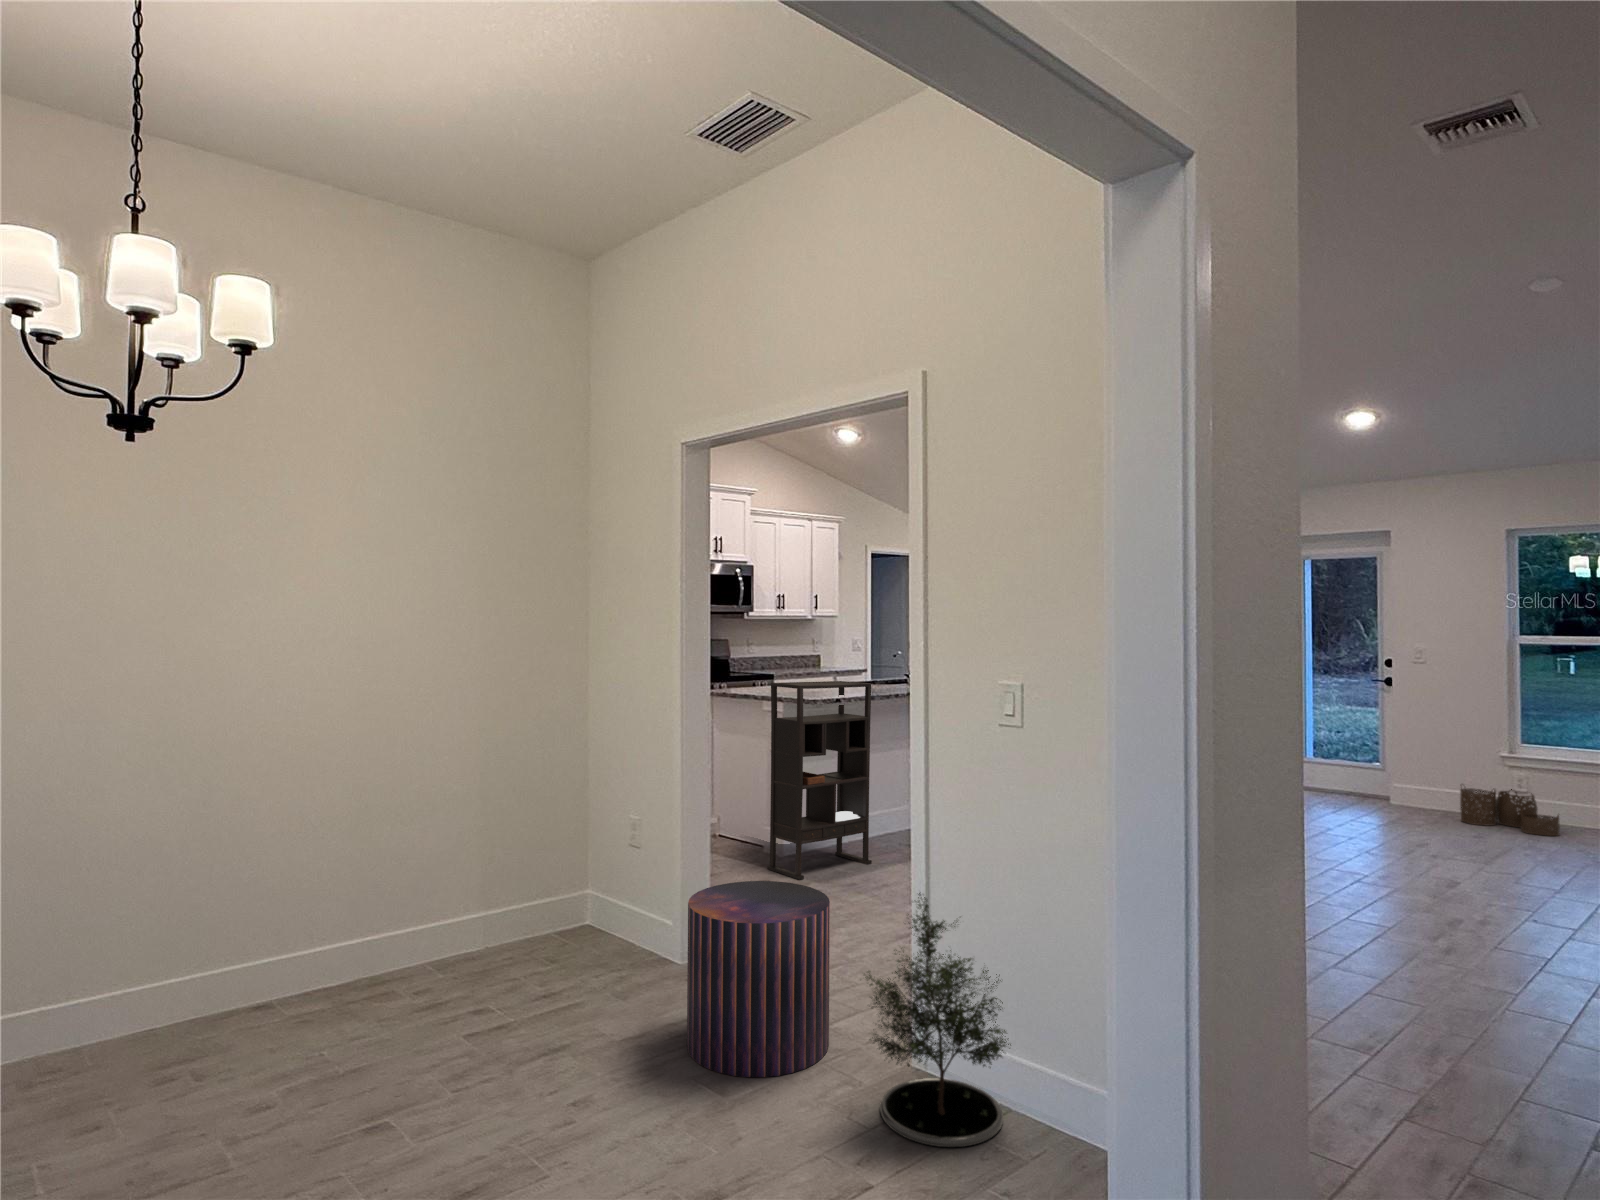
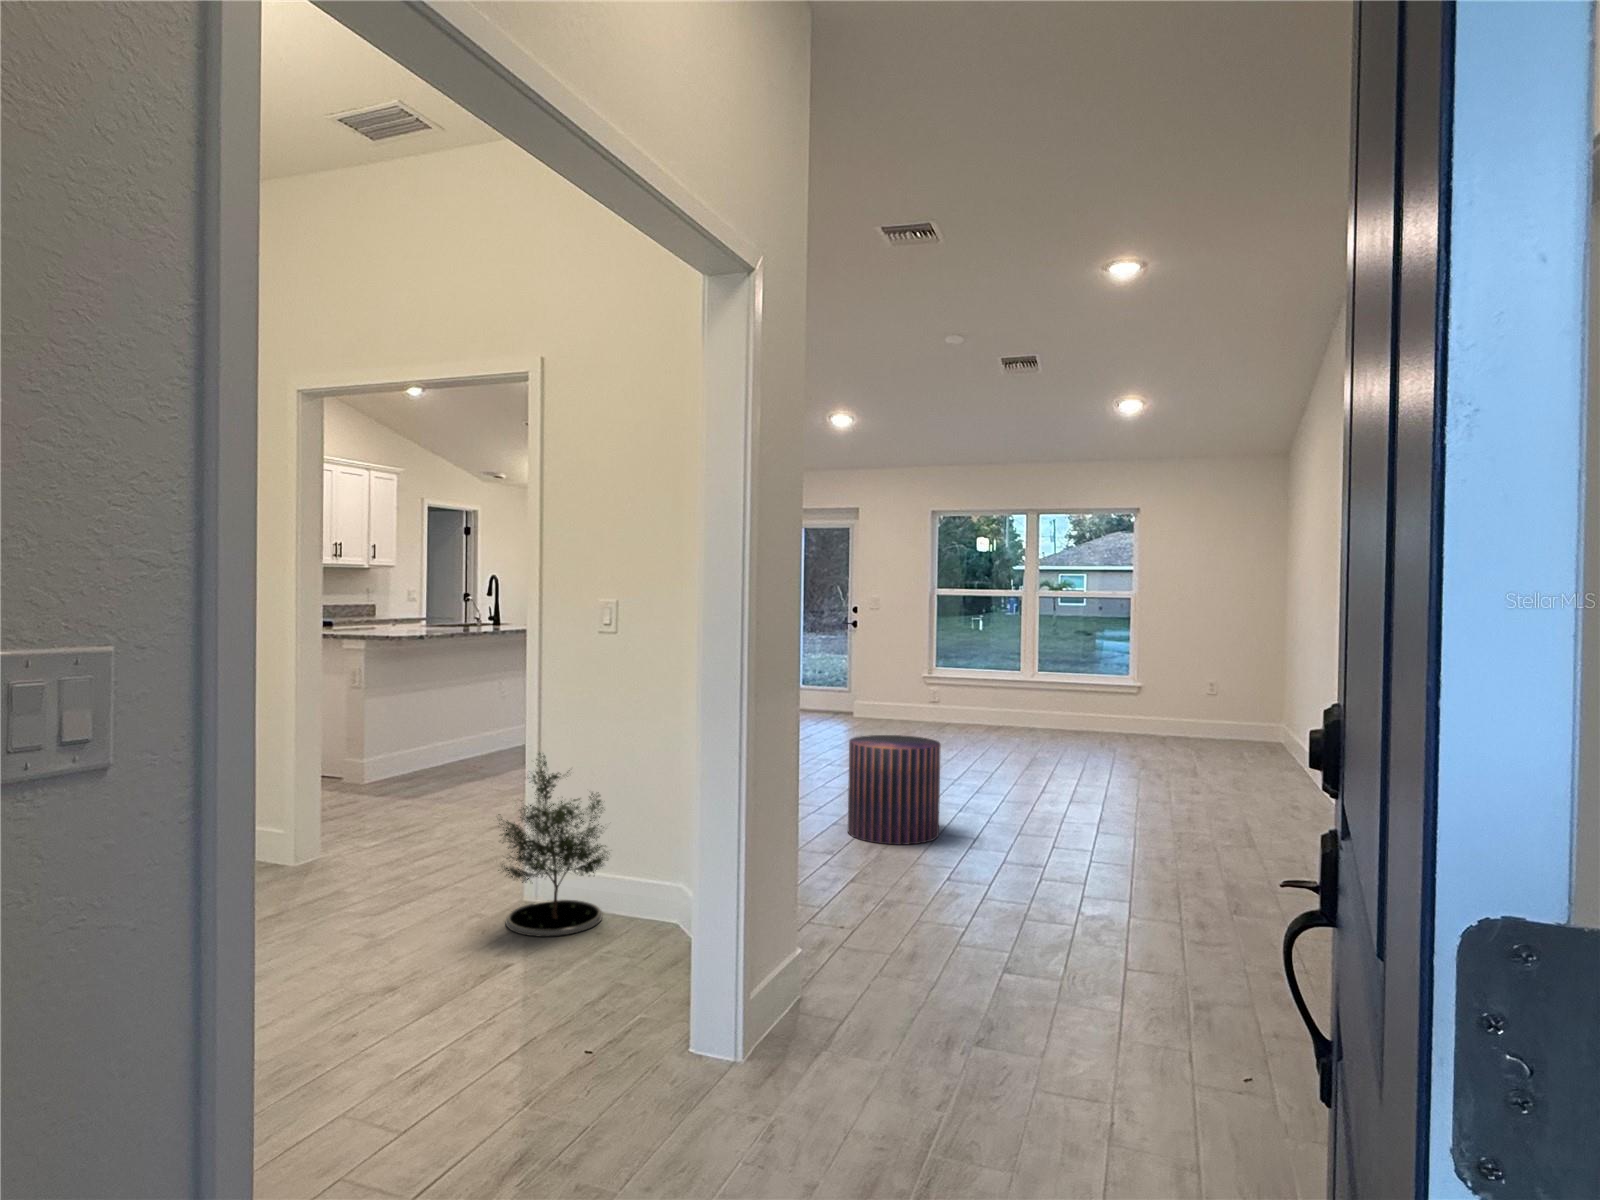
bookshelf: present [768,681,872,880] -> none [346,618,452,800]
woven basket: present [1460,788,1560,836] -> none [900,695,957,729]
pouf: present [687,881,830,1077] -> present [848,735,941,845]

